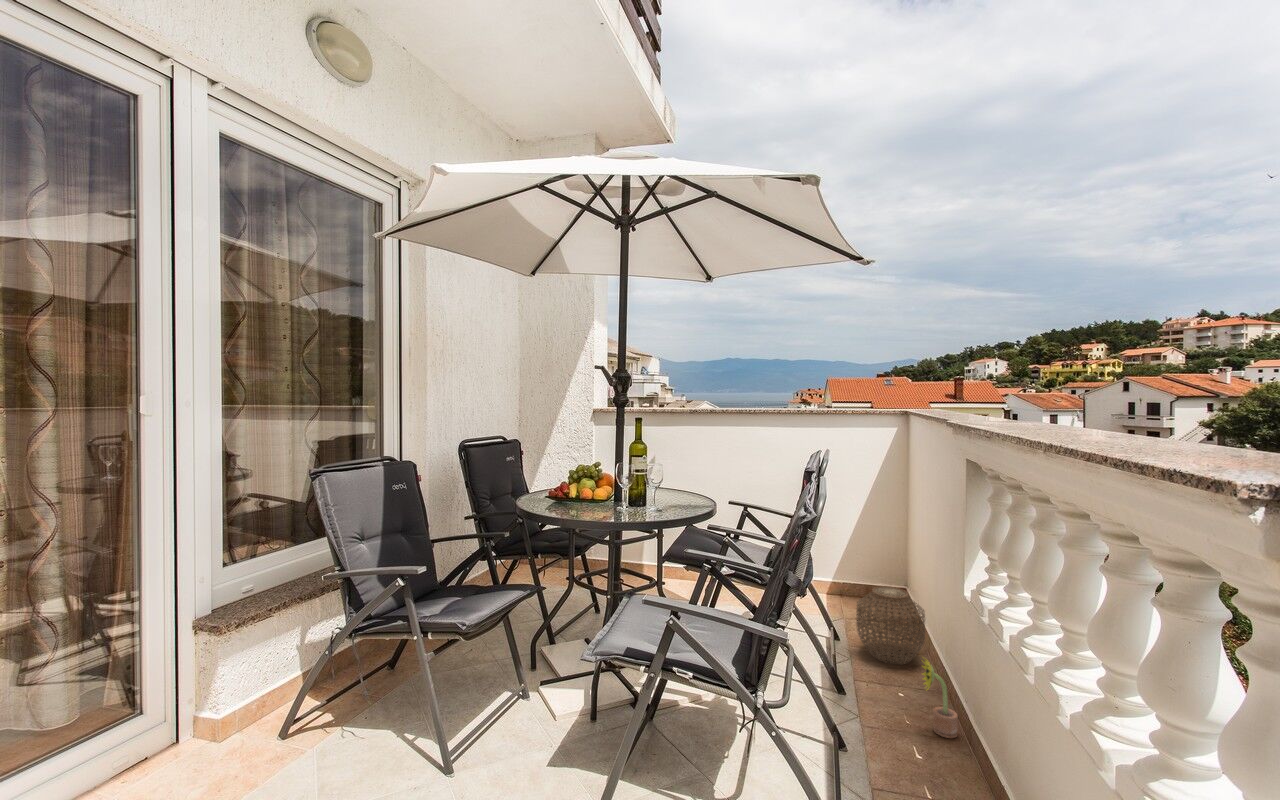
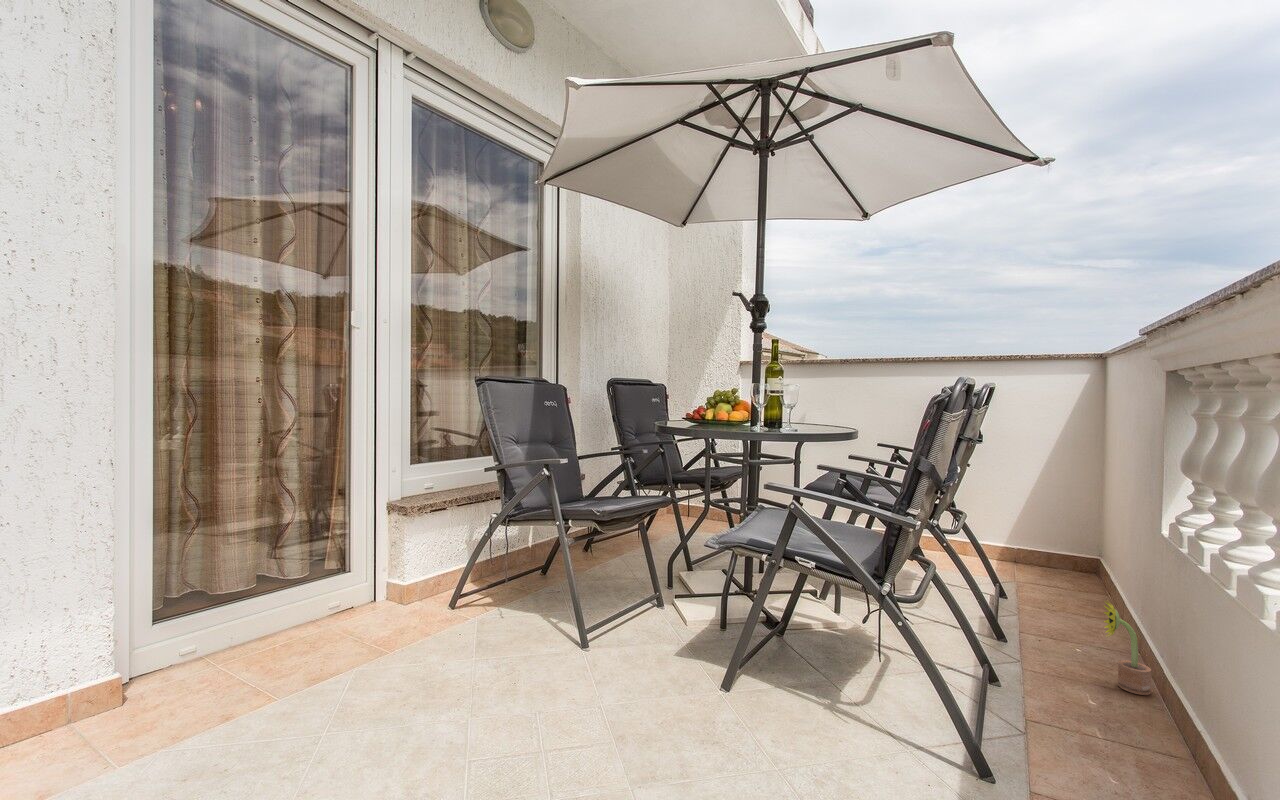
woven basket: present [857,586,925,664] -> none [1027,540,1117,627]

